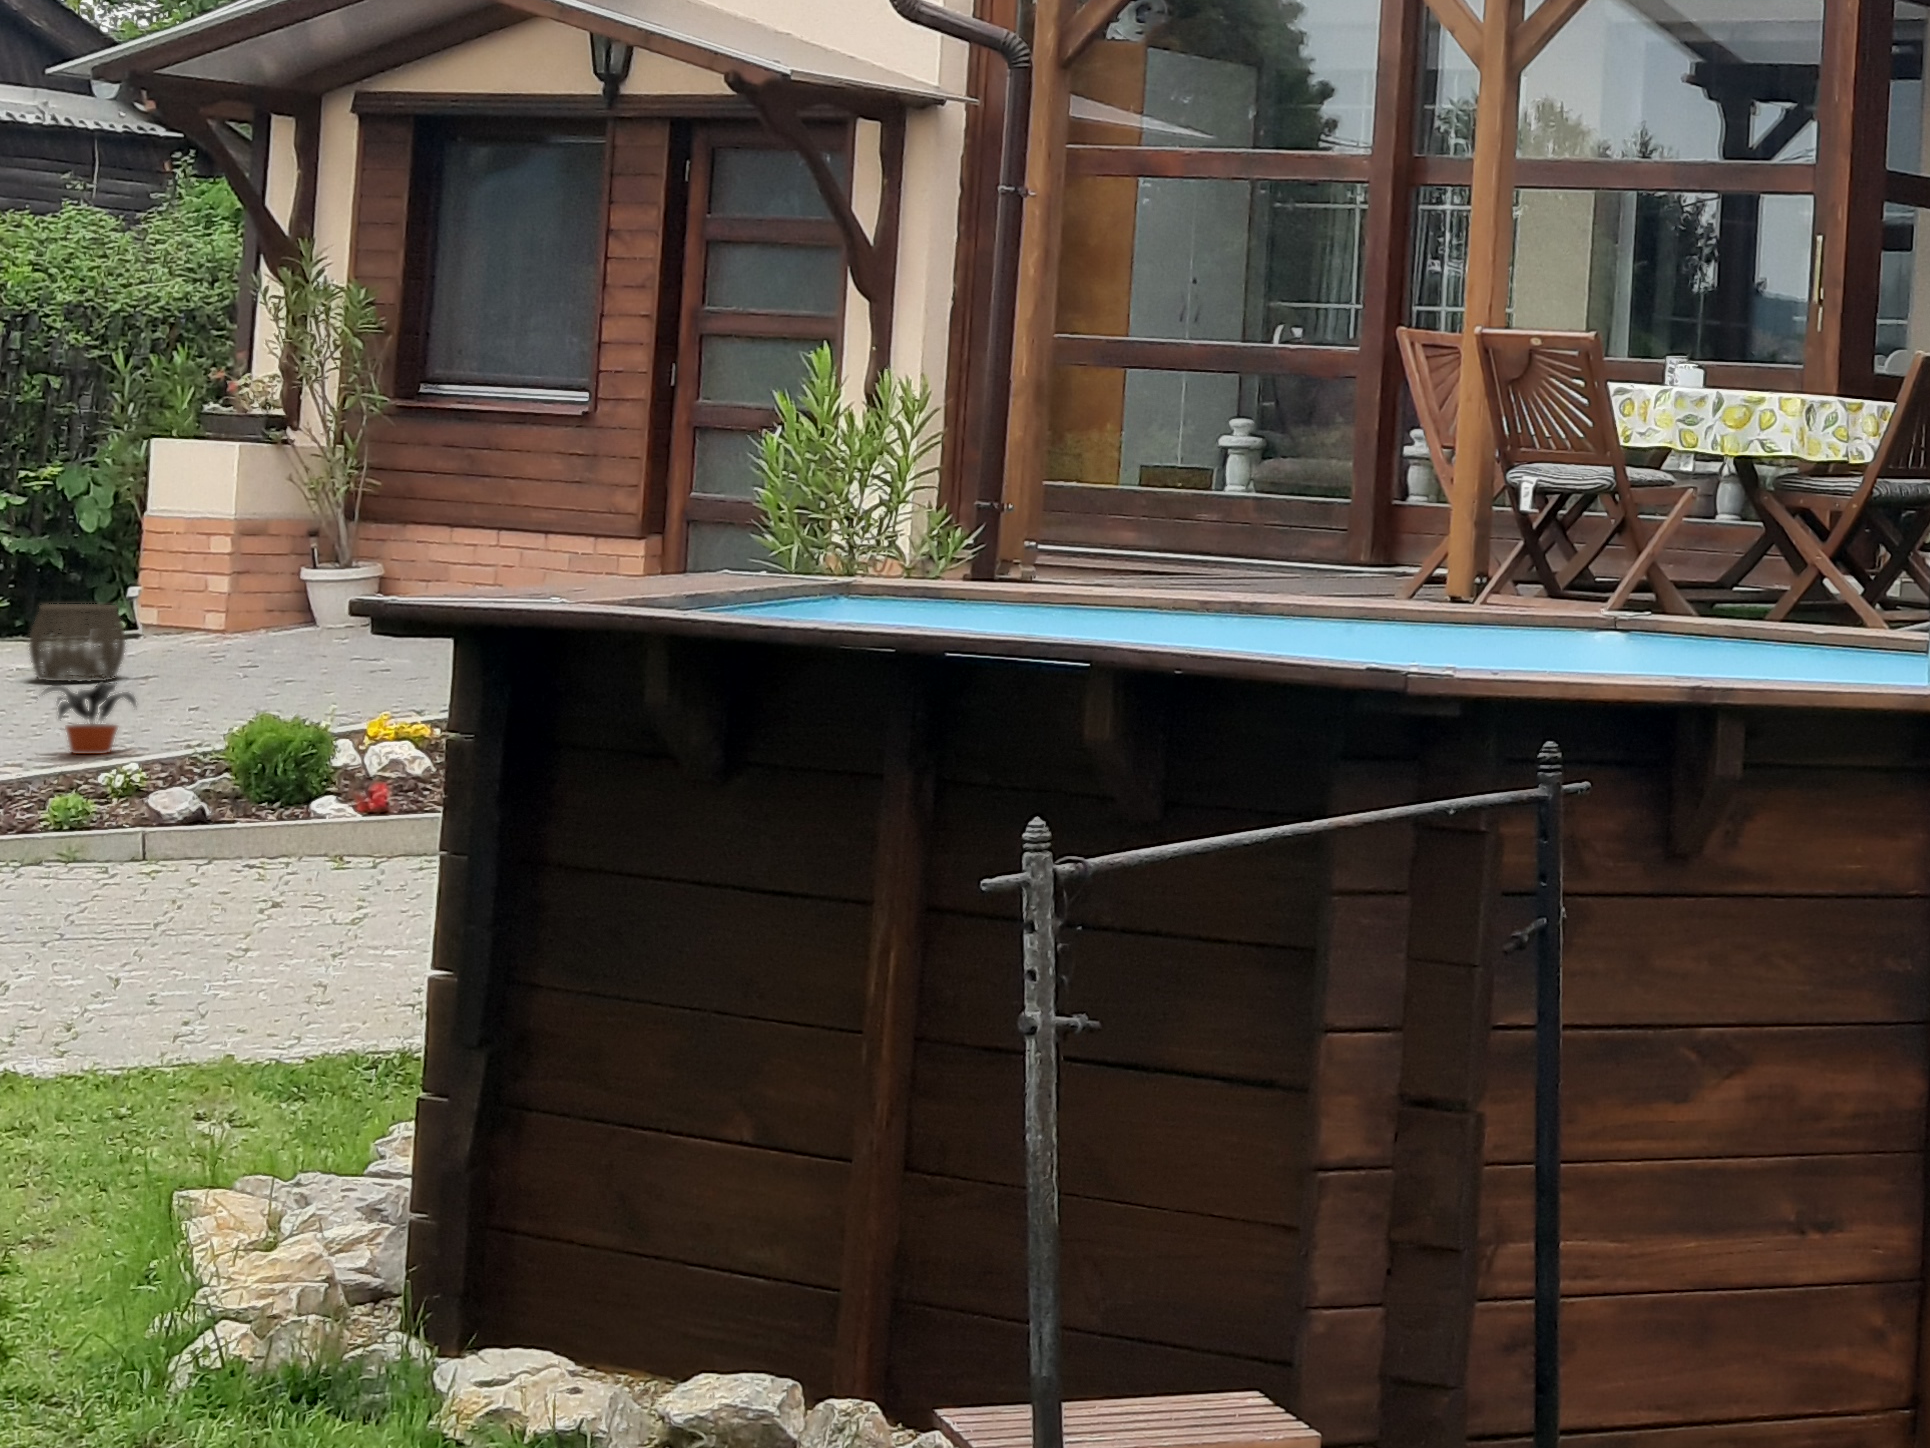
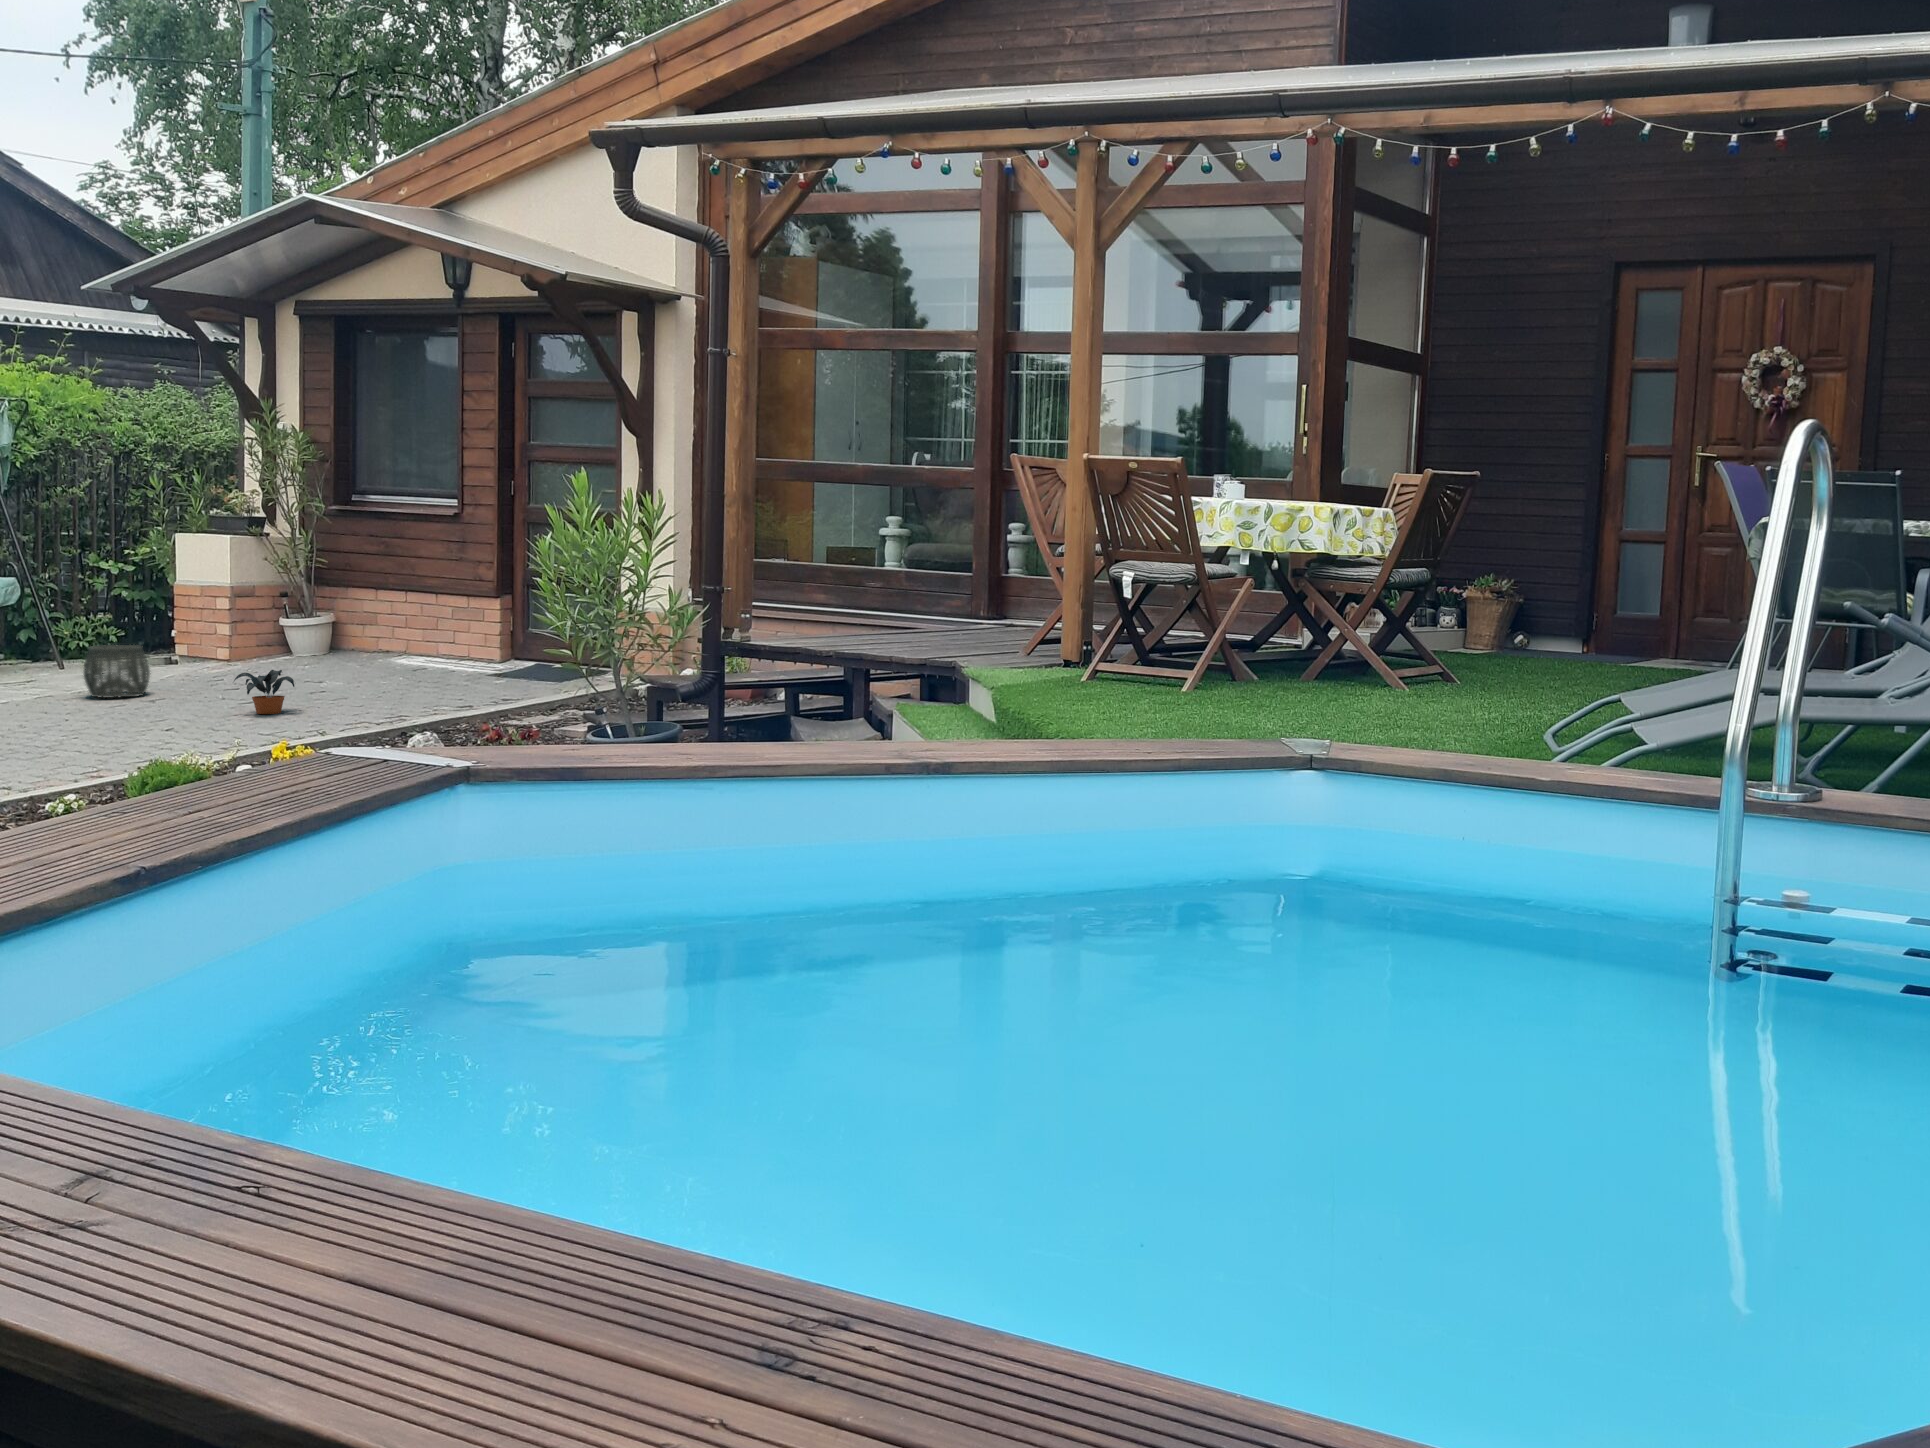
potted plant: present [43,681,136,754] -> present [234,670,294,714]

